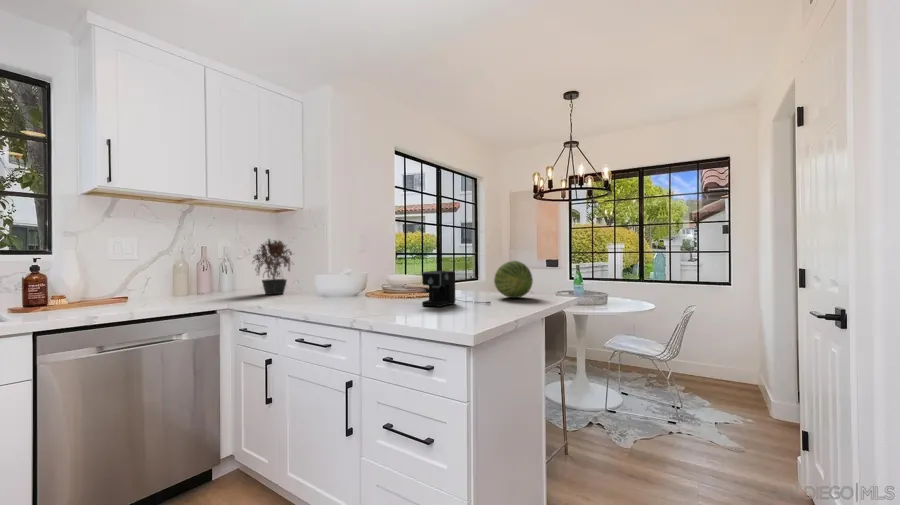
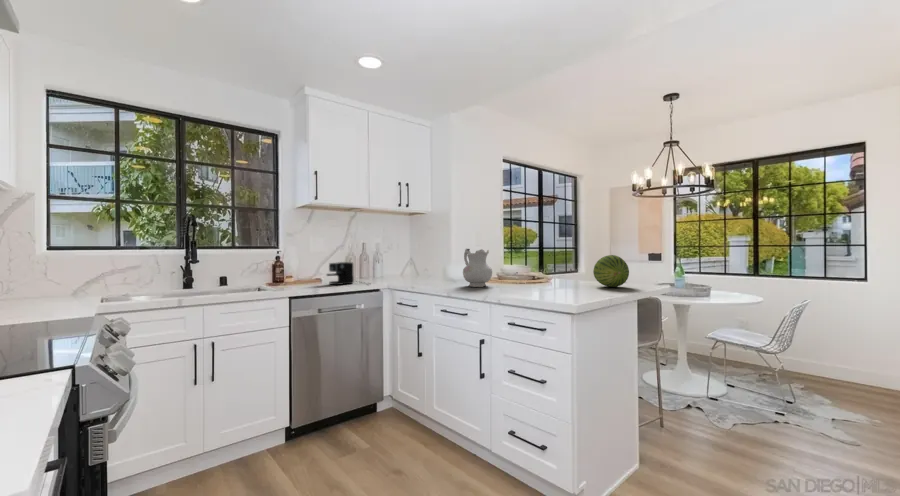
potted plant: present [253,239,292,295] -> none [398,236,429,279]
ceramic pitcher: none [336,253,374,303] -> present [463,249,492,287]
coffee maker: present [422,271,490,307] -> present [327,262,354,285]

